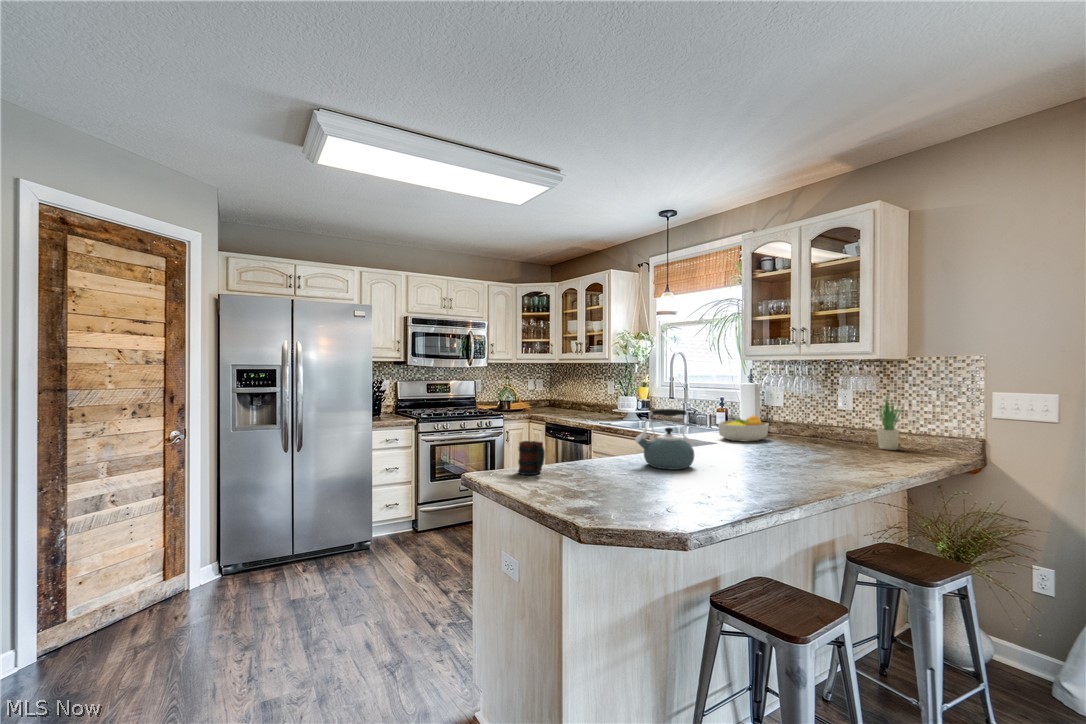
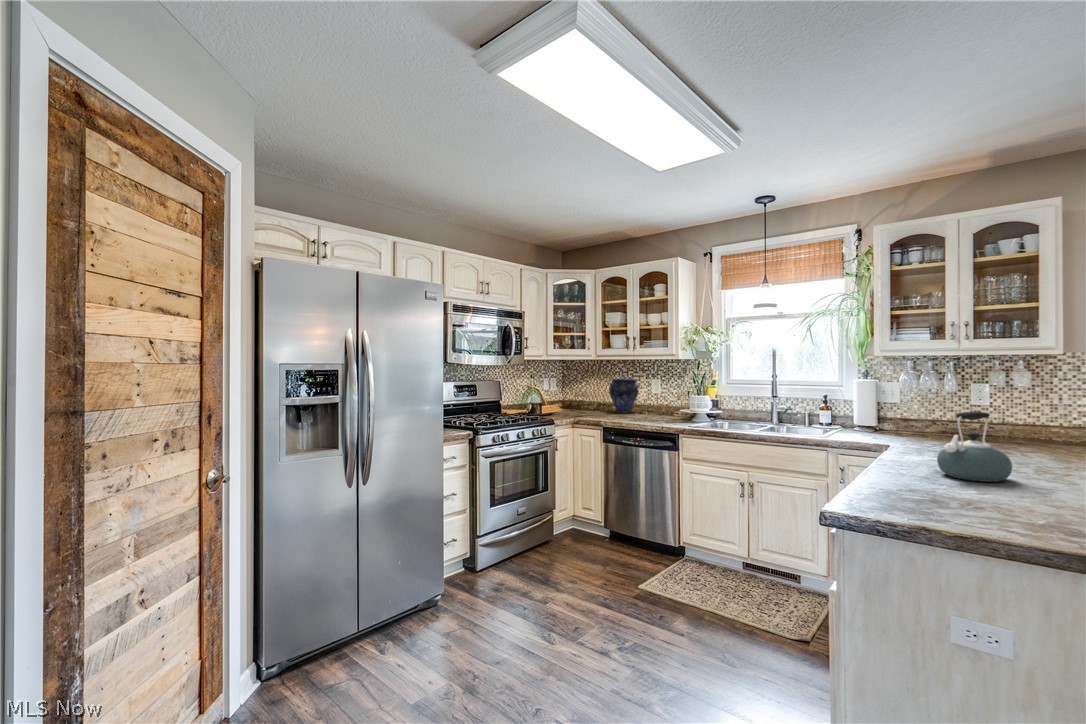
vase: none [572,380,599,411] -> present [609,378,640,413]
potted plant: present [877,397,901,450] -> none [1025,390,1053,443]
fruit bowl: present [718,415,769,442] -> none [866,413,922,441]
mug: present [518,441,545,475] -> none [872,459,924,504]

